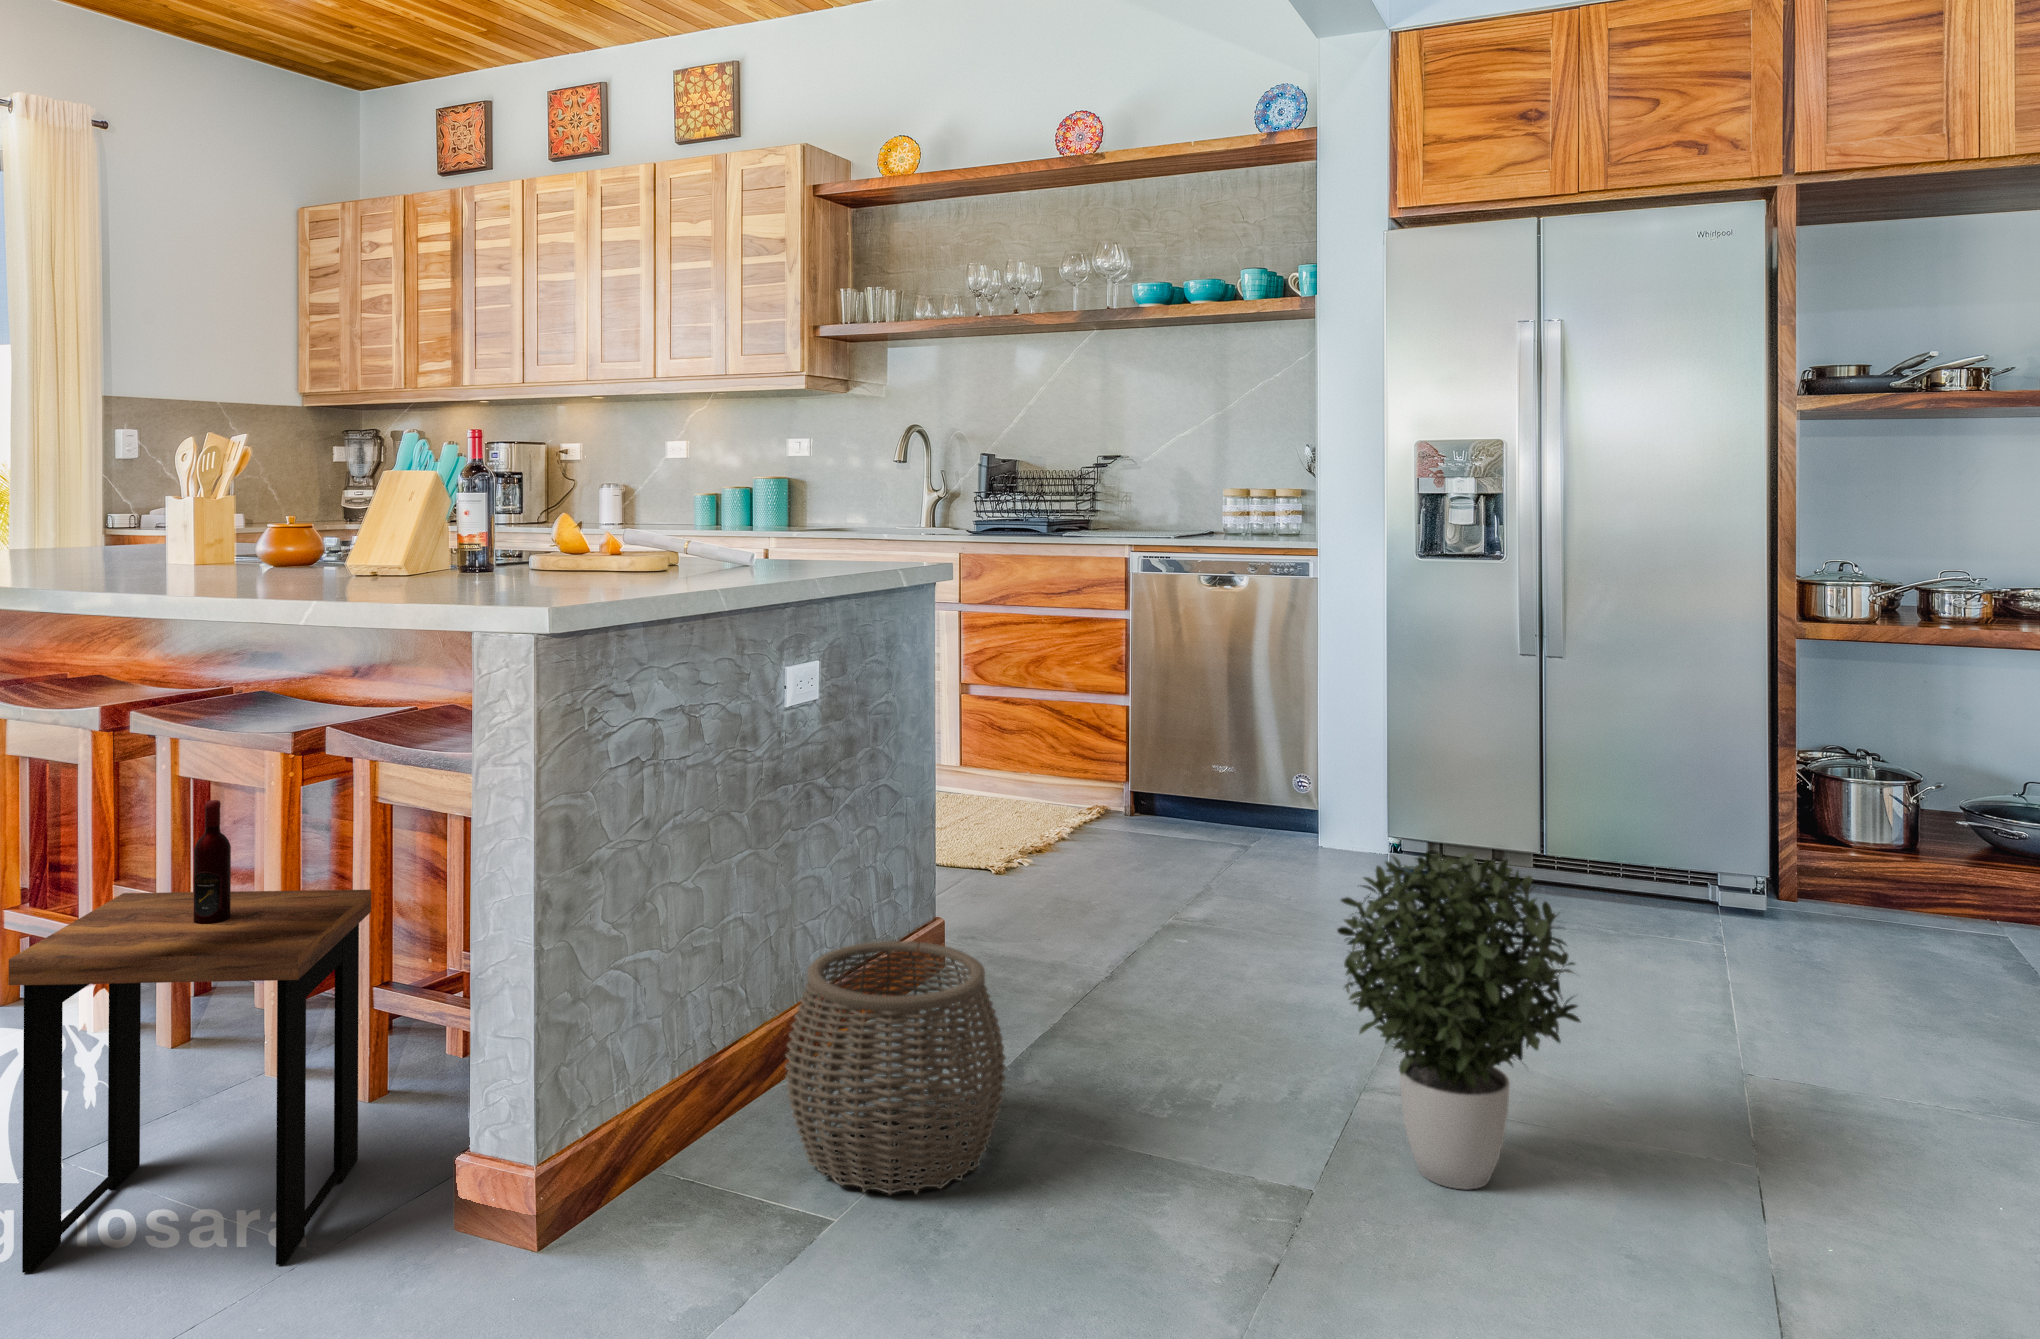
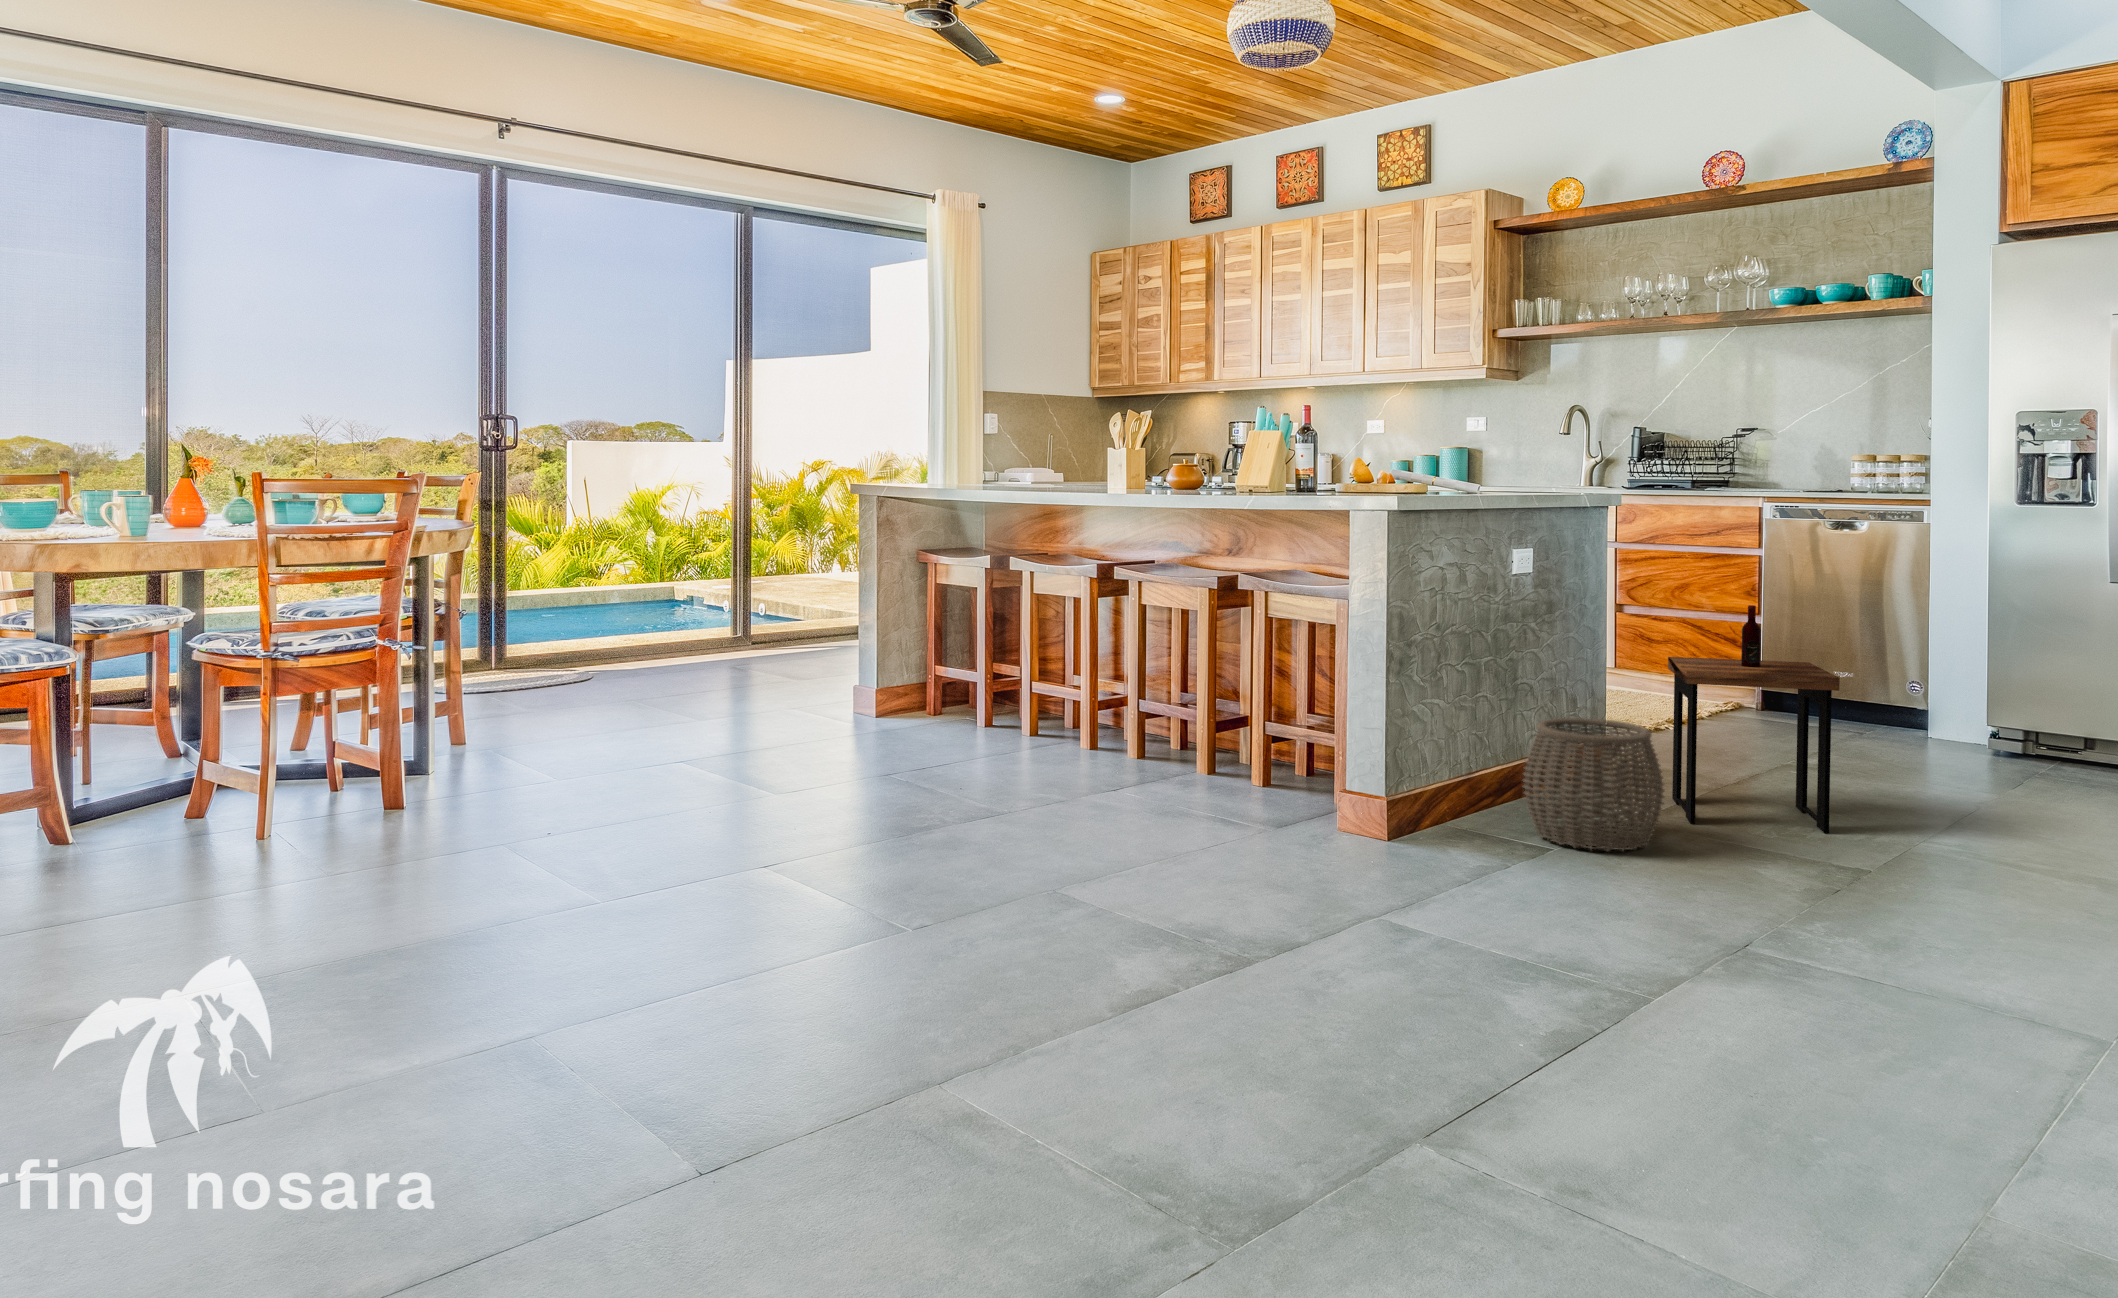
side table: present [8,800,371,1273] -> present [1668,605,1840,833]
potted plant: present [1337,851,1581,1189] -> none [1899,671,2076,886]

